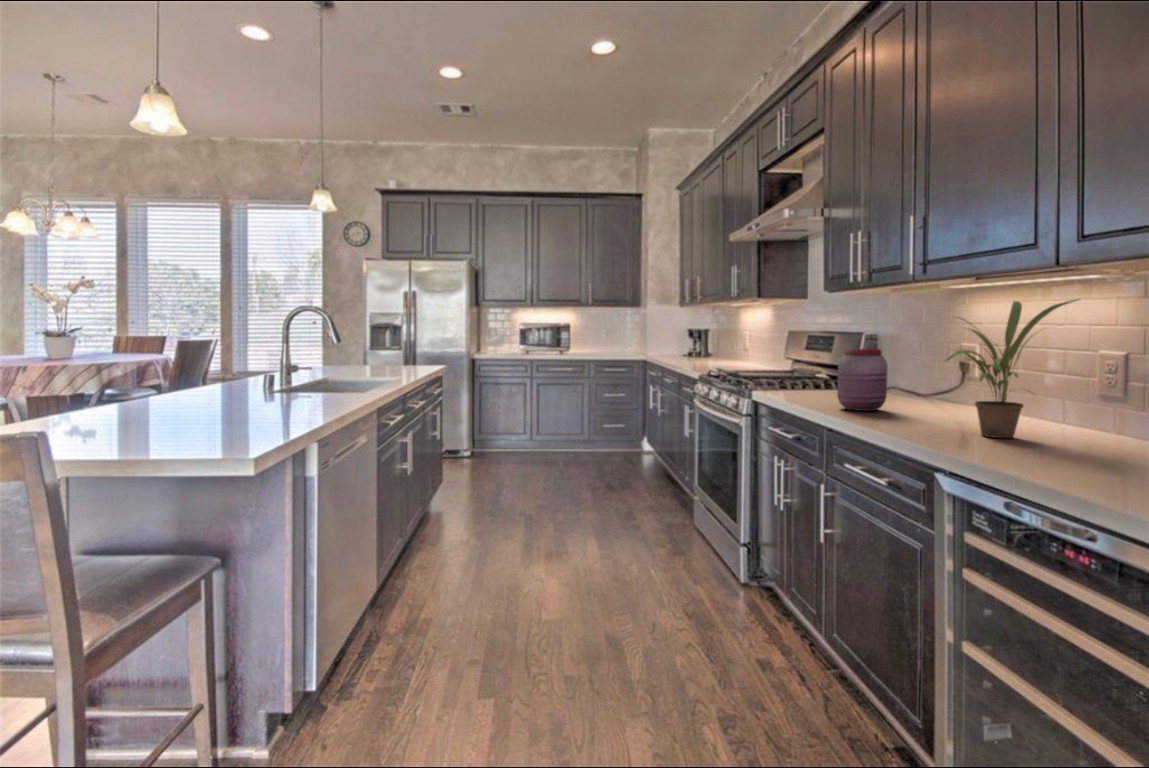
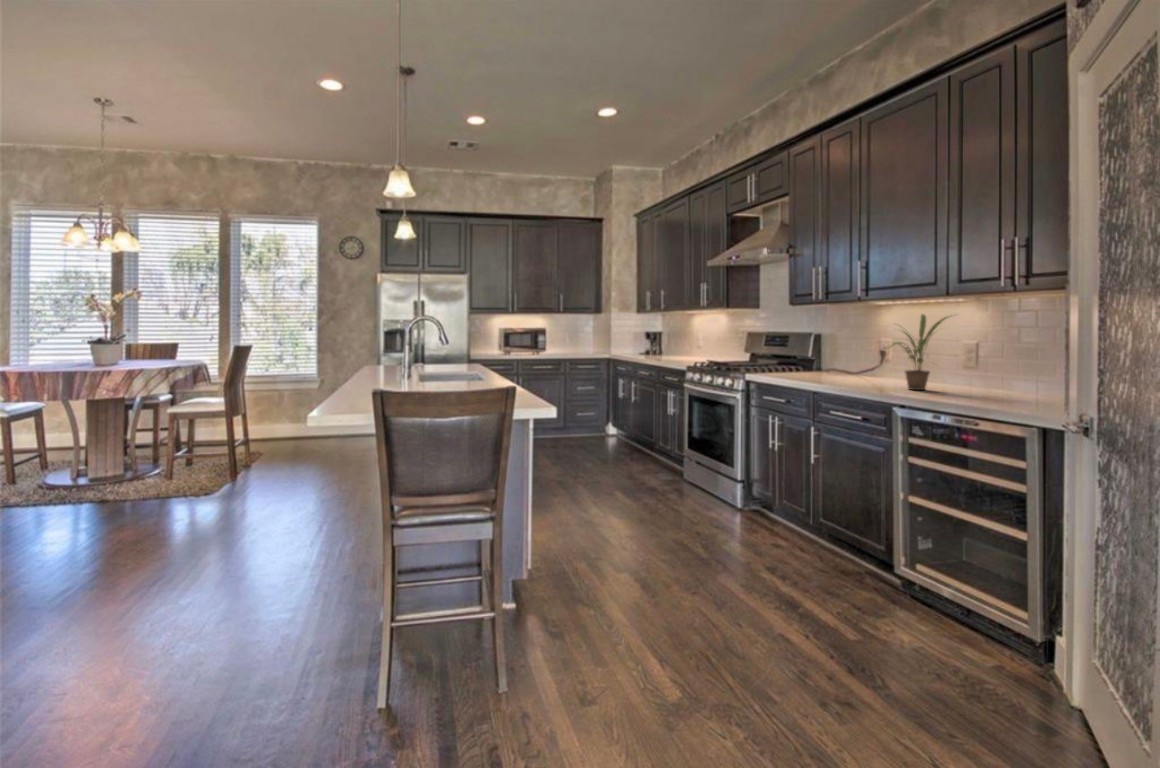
jar: present [837,349,888,411] -> none [815,342,846,381]

